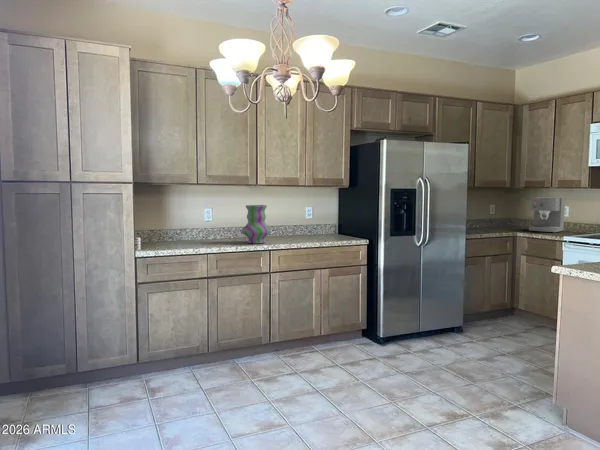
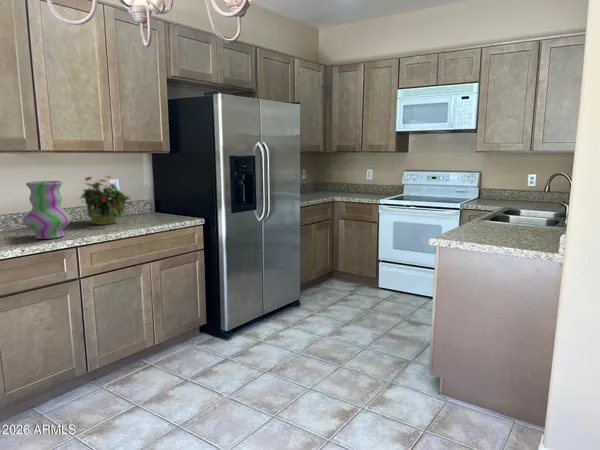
coffee maker: present [529,197,565,233] -> none [344,161,371,195]
potted plant: none [279,203,316,239] -> present [81,176,132,225]

